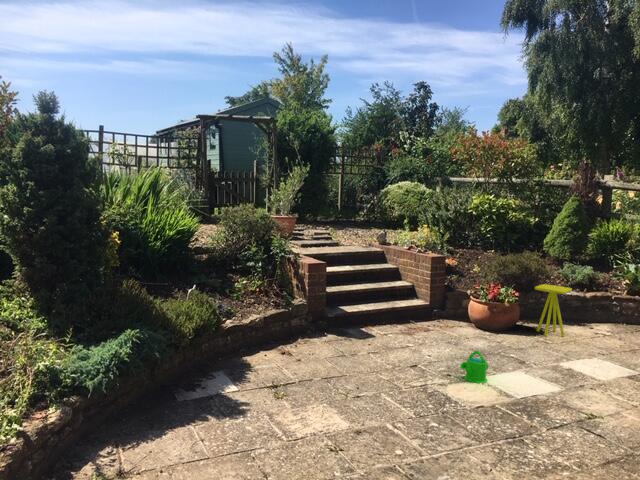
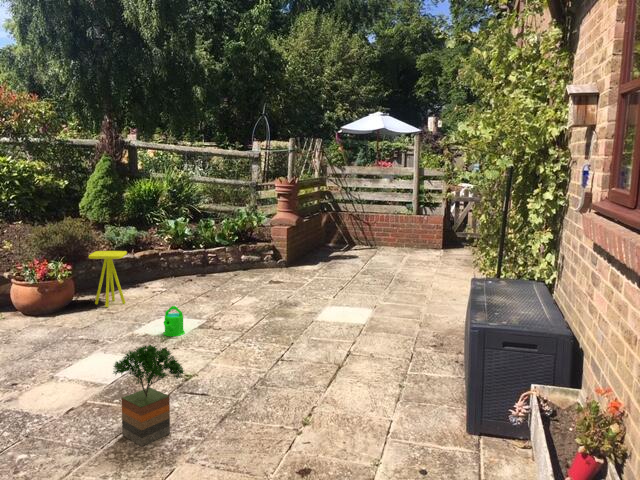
watering can: present [461,351,488,383] -> present [163,306,185,337]
potted tree: none [507,368,571,455] -> present [113,345,184,446]

